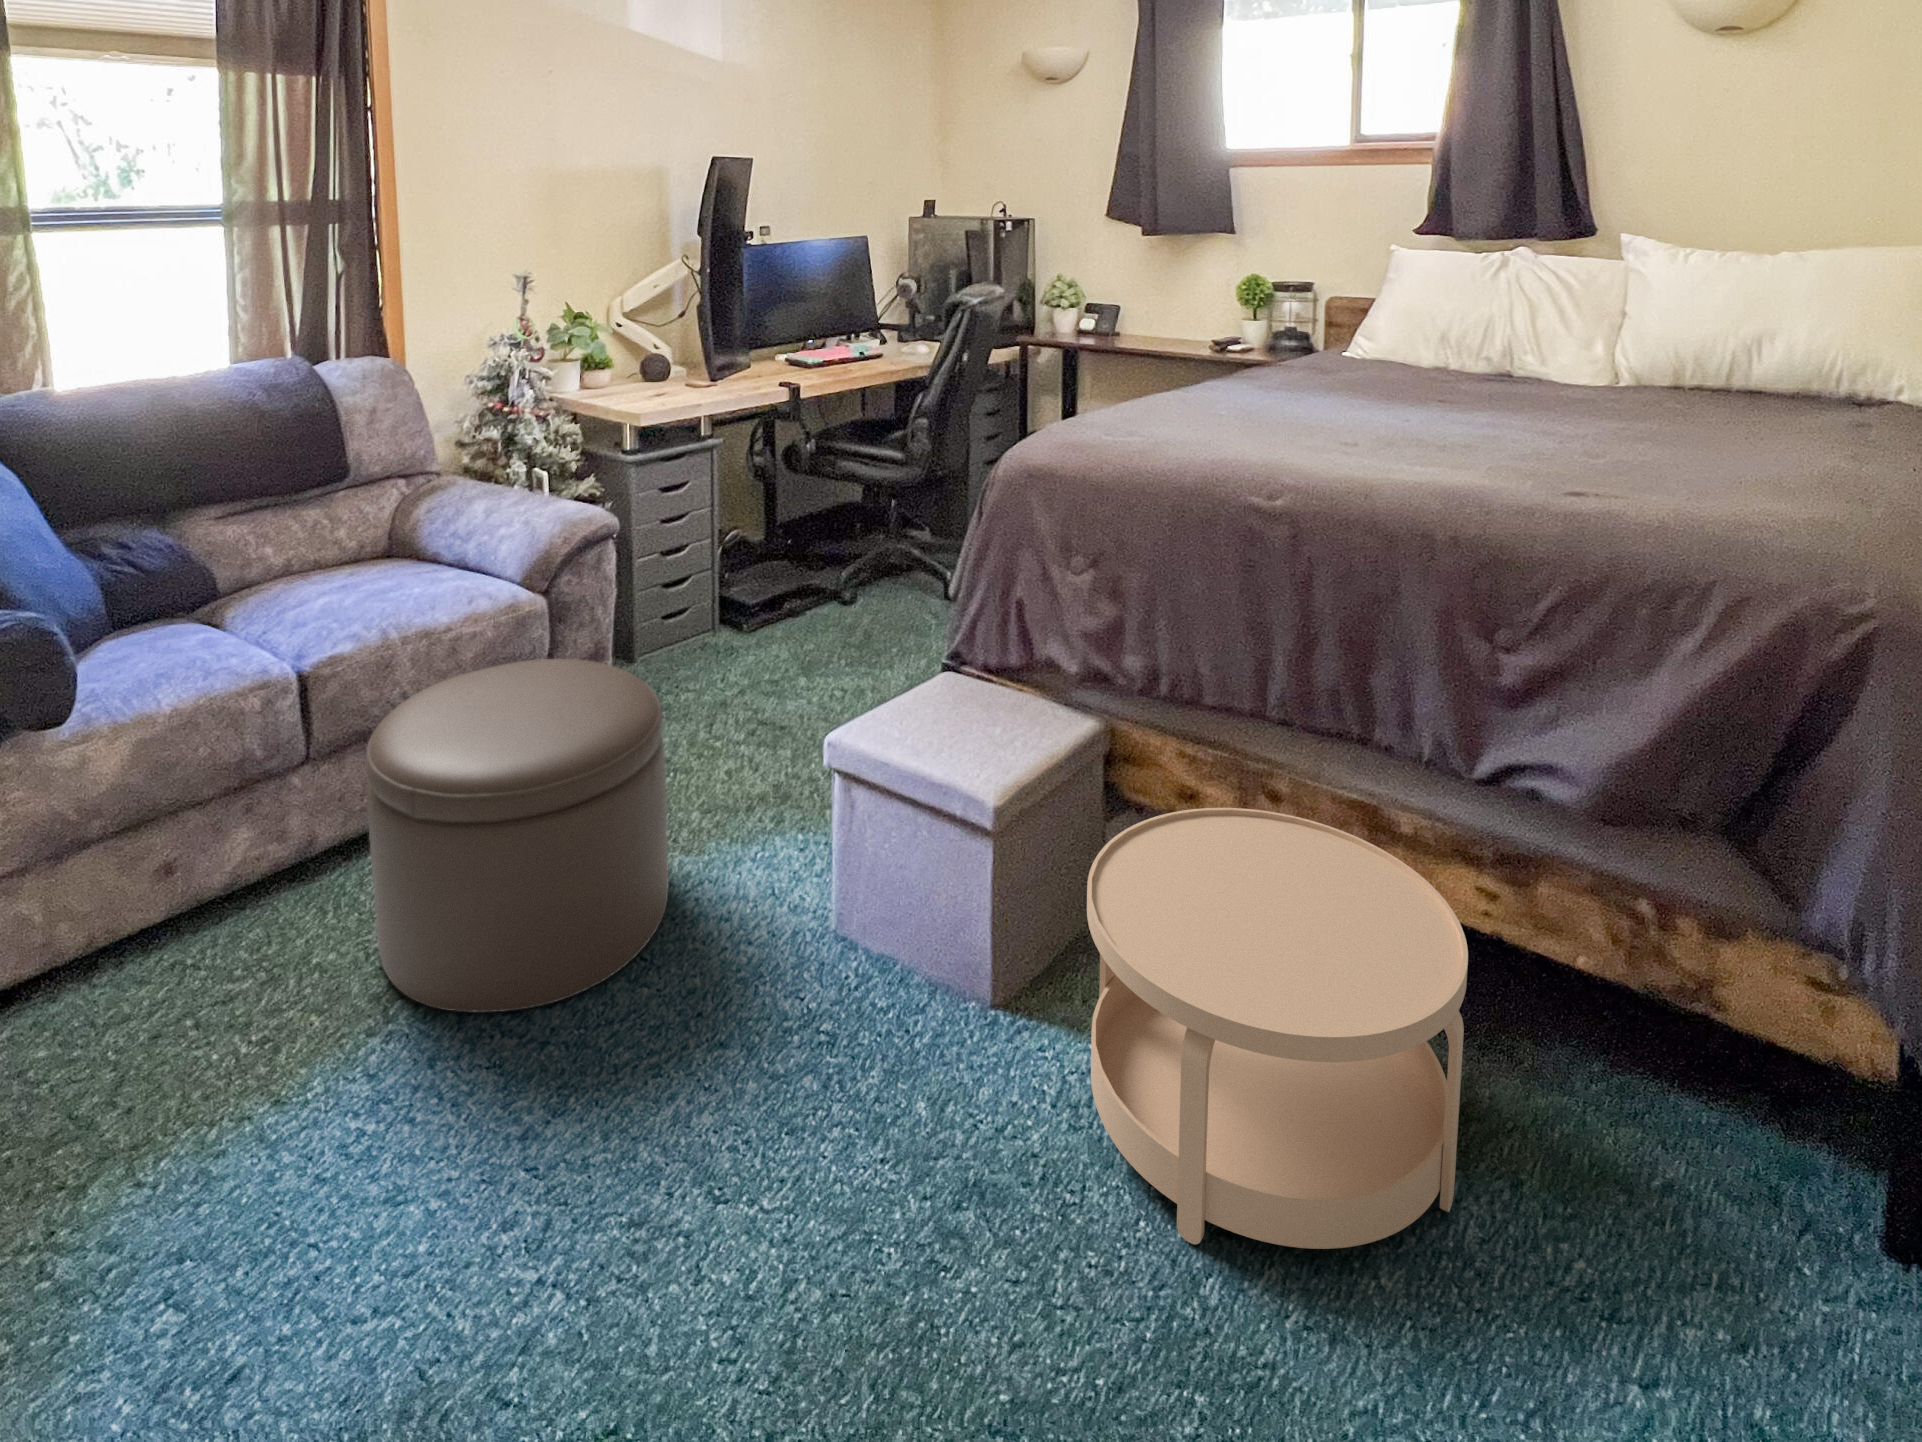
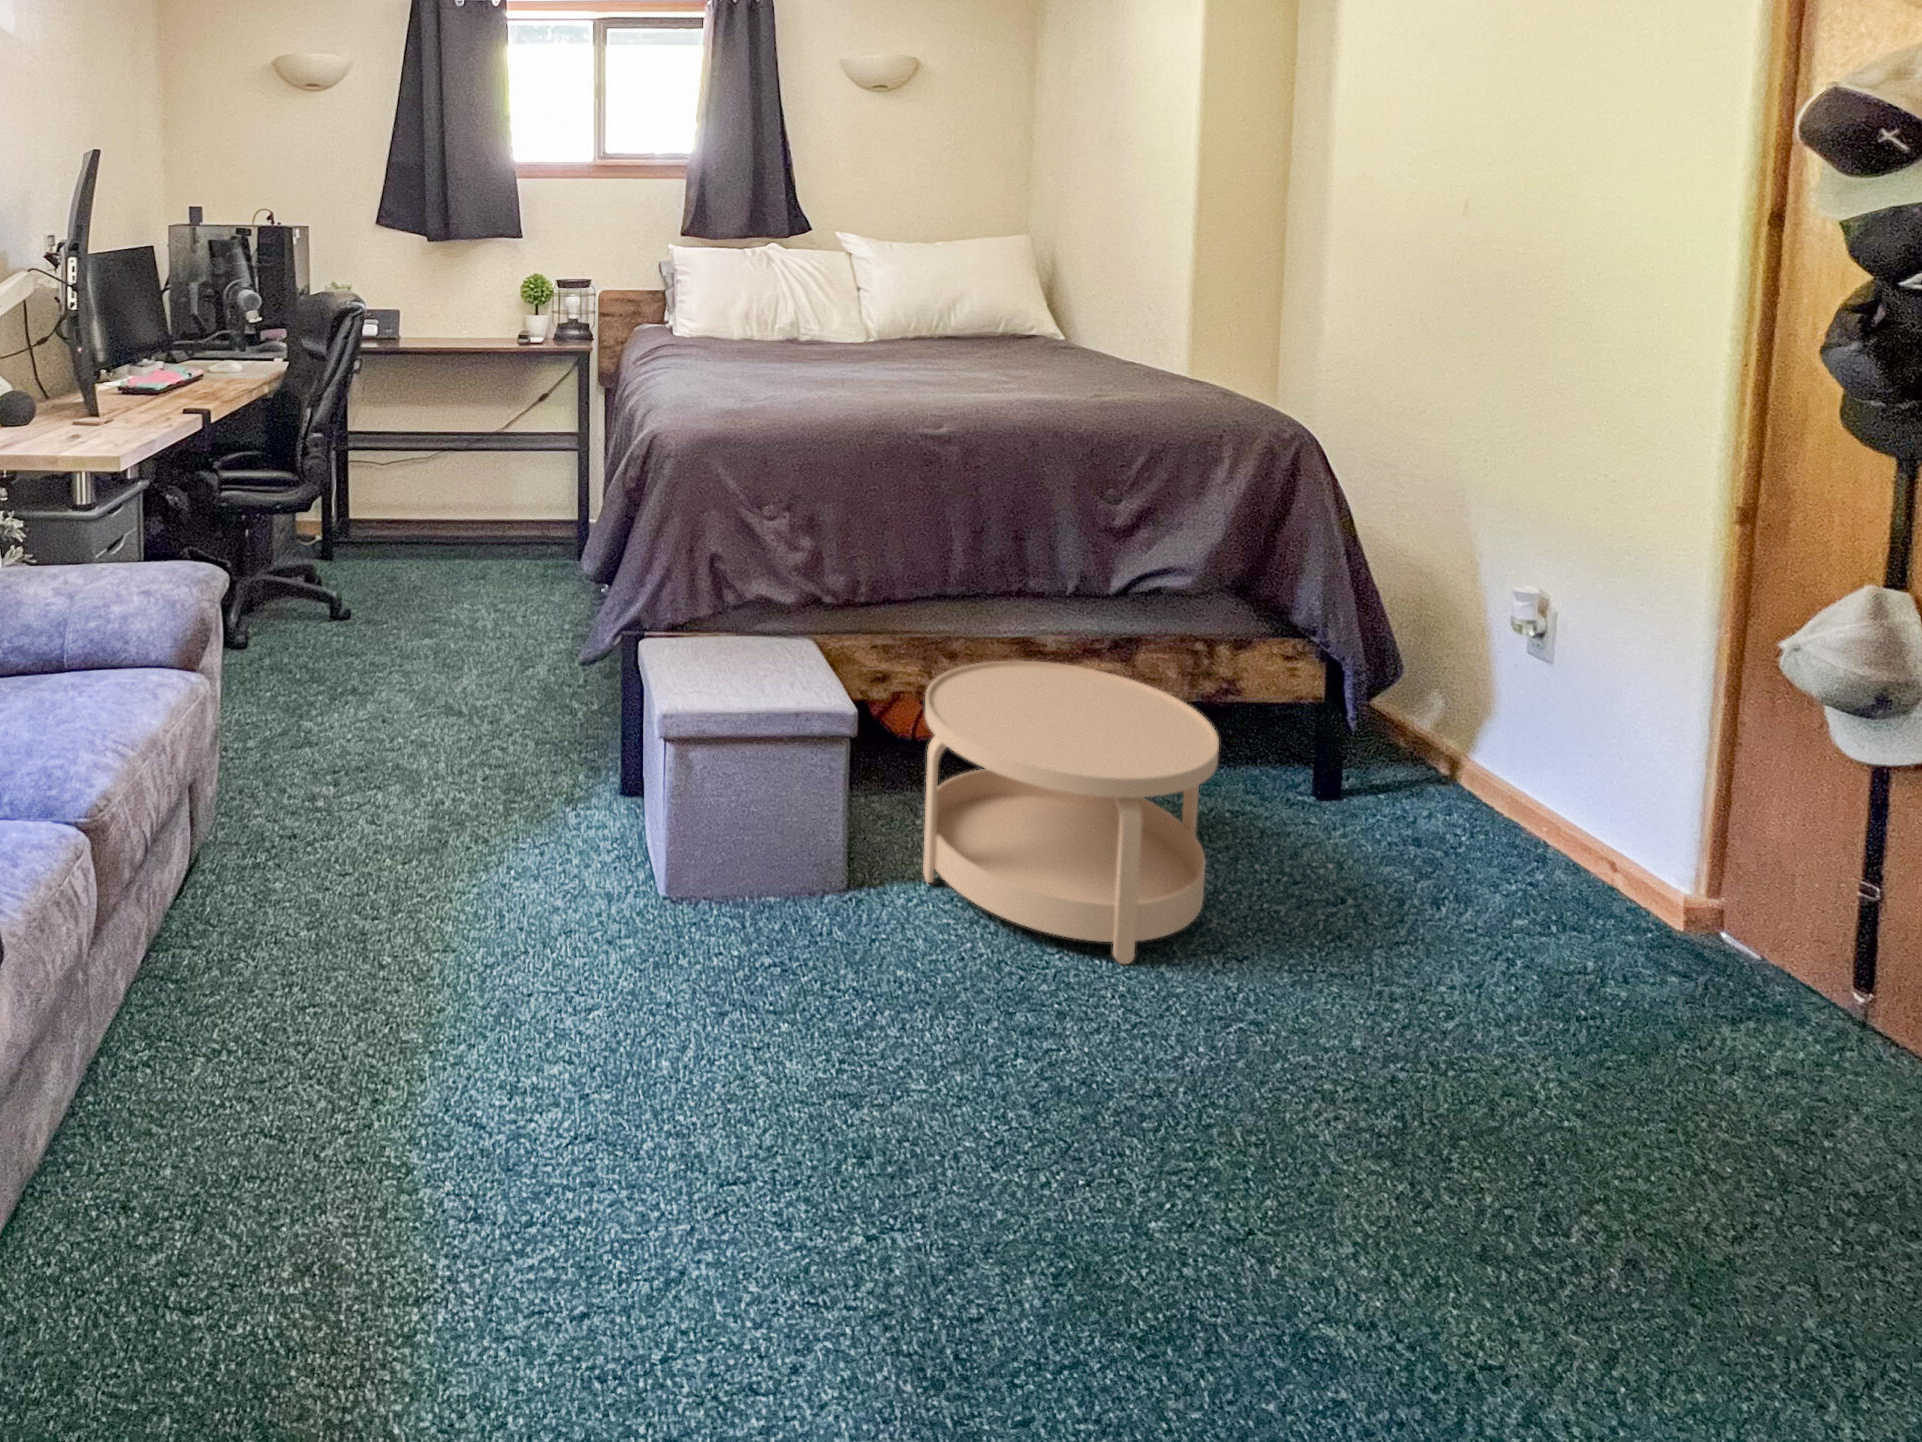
ottoman: present [366,659,669,1013] -> none [209,719,549,1156]

